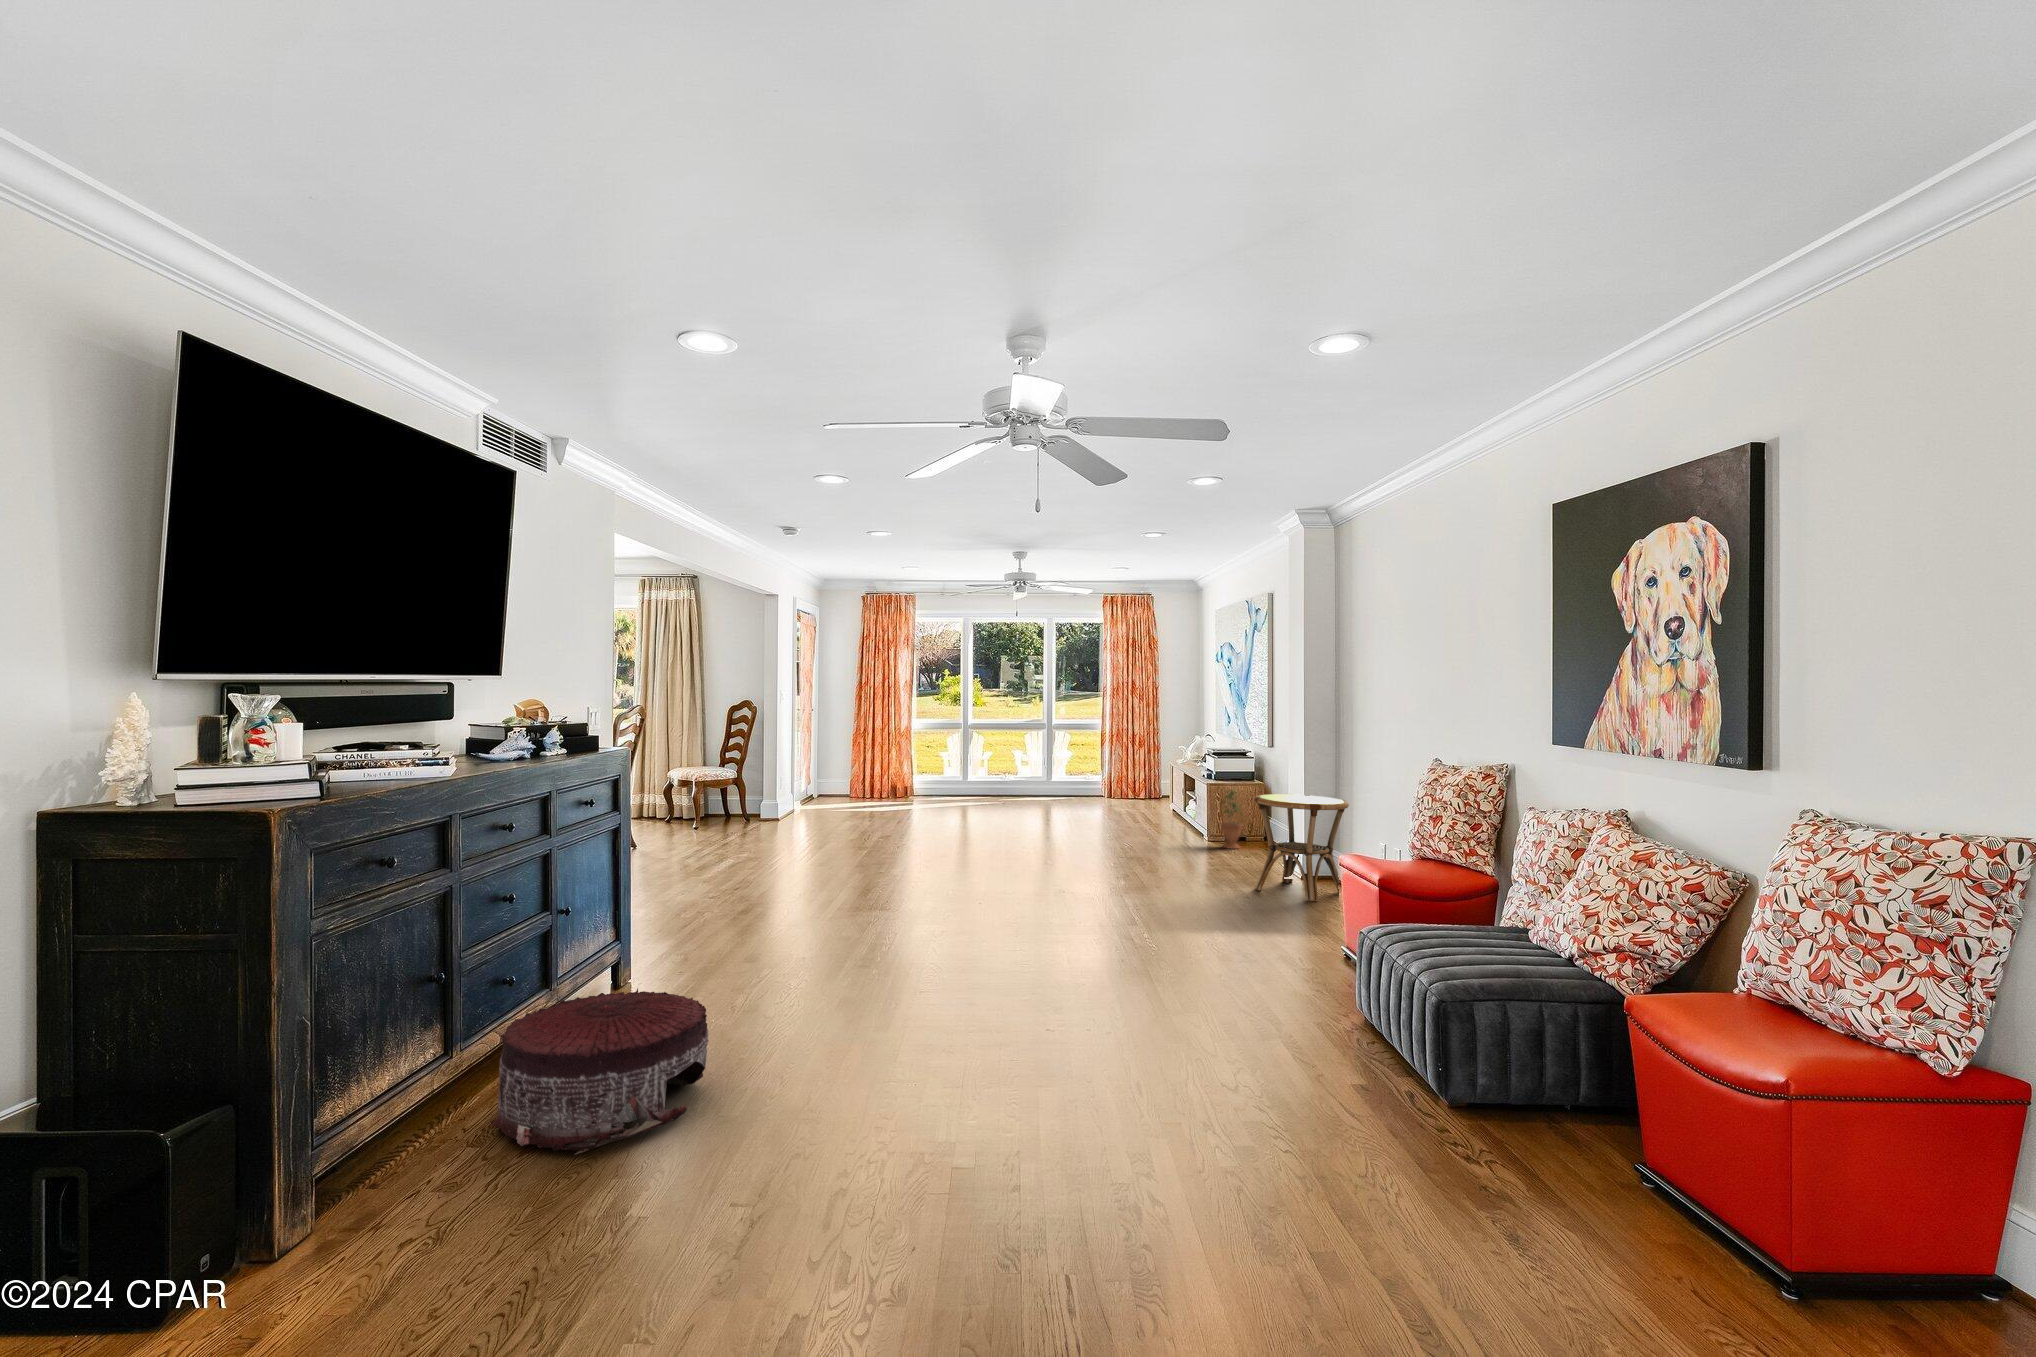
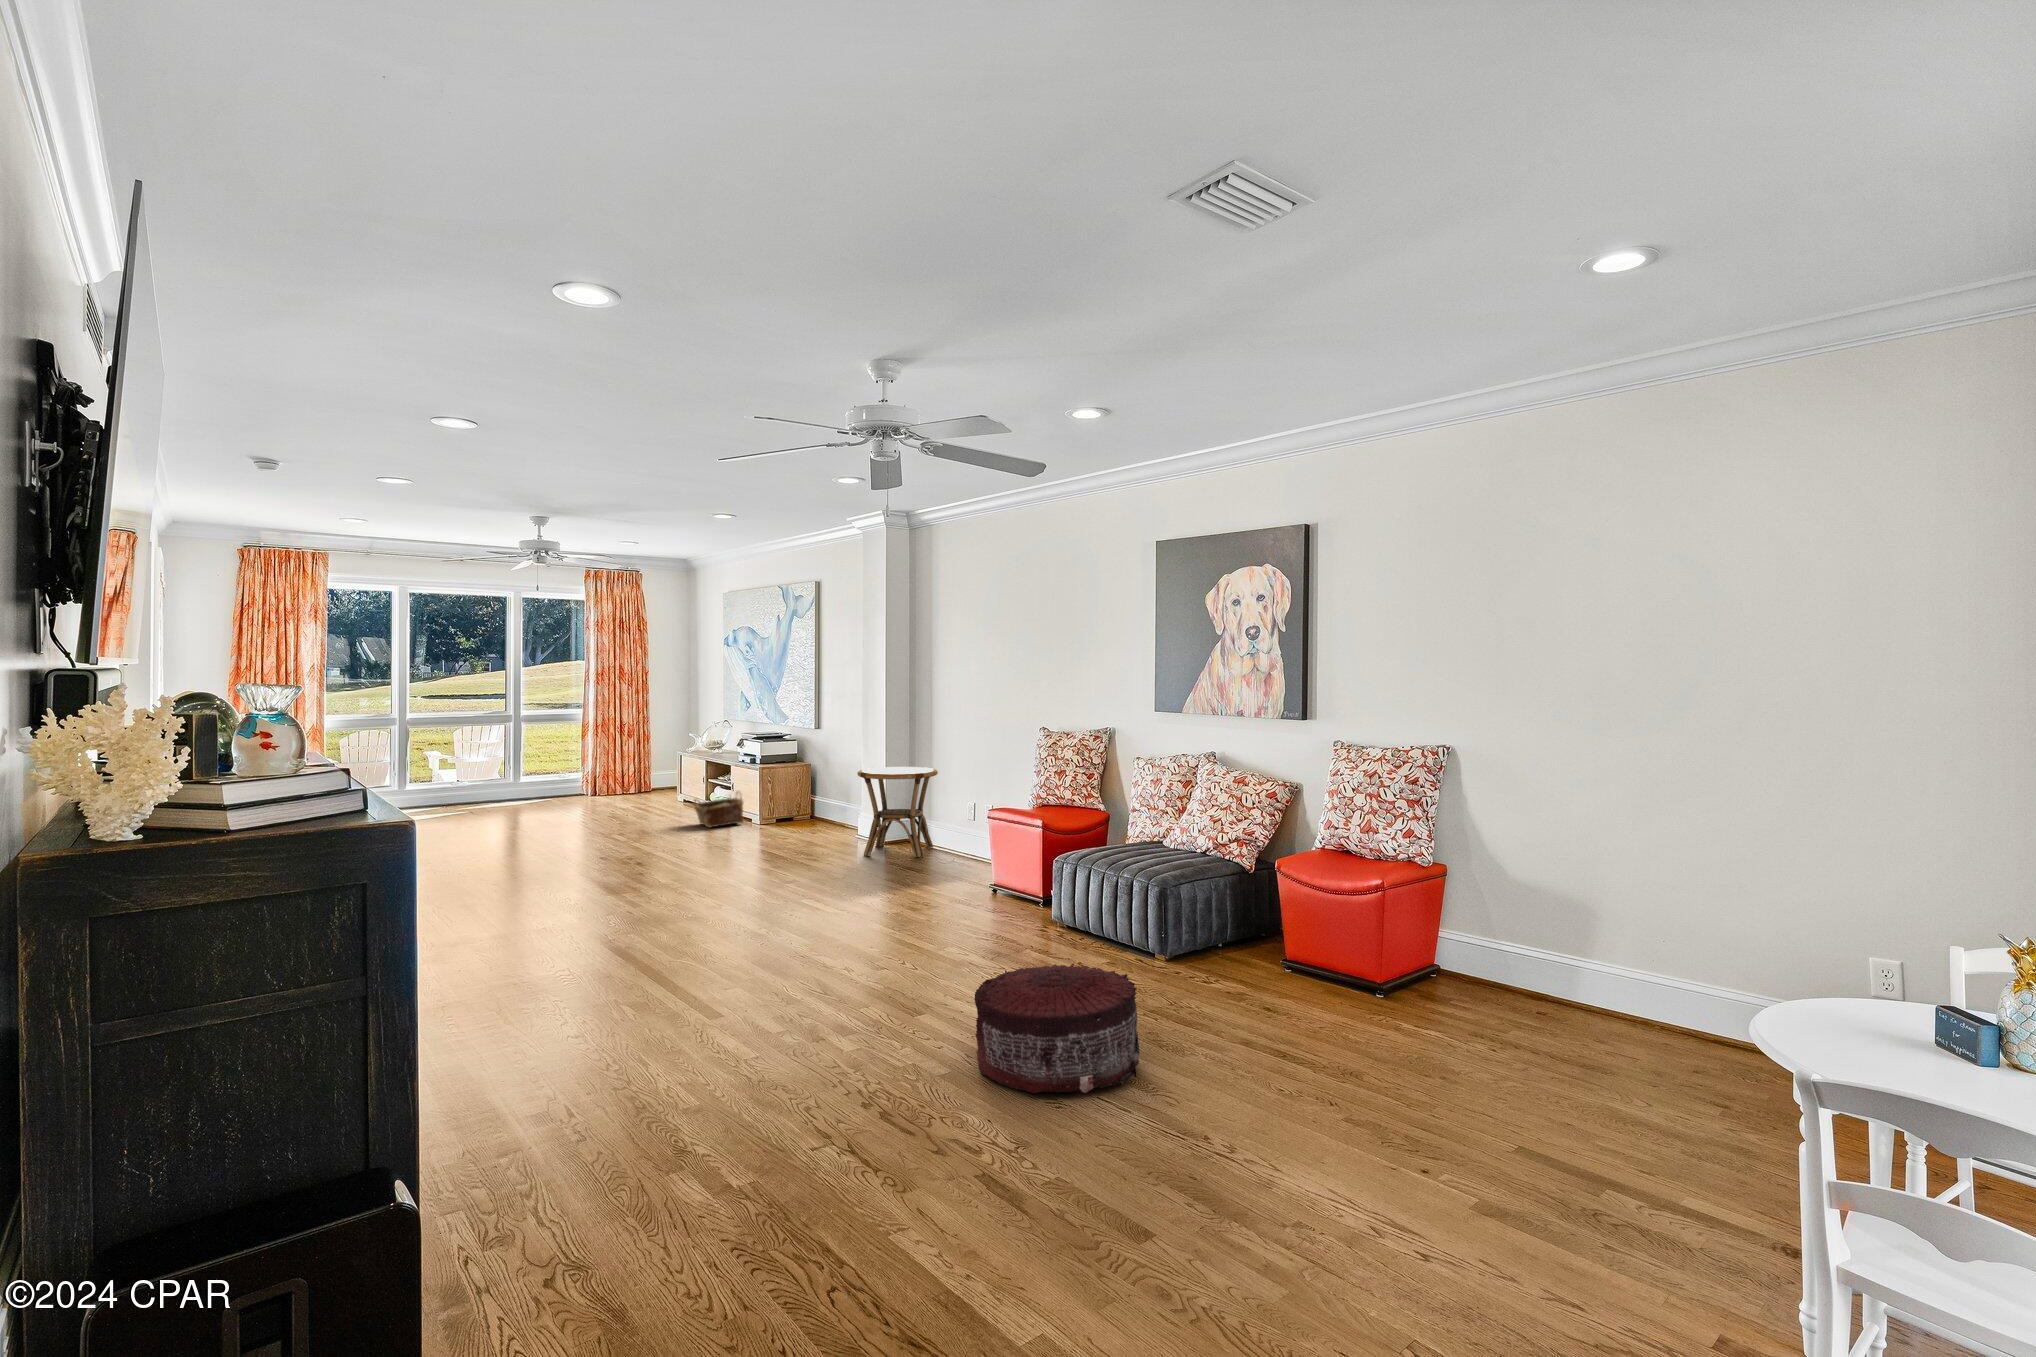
potted plant: present [1221,789,1242,849] -> none [776,766,801,826]
woven basket: none [1143,806,1190,839] -> present [694,792,743,827]
pouf: present [491,988,709,1155] -> present [974,963,1140,1093]

